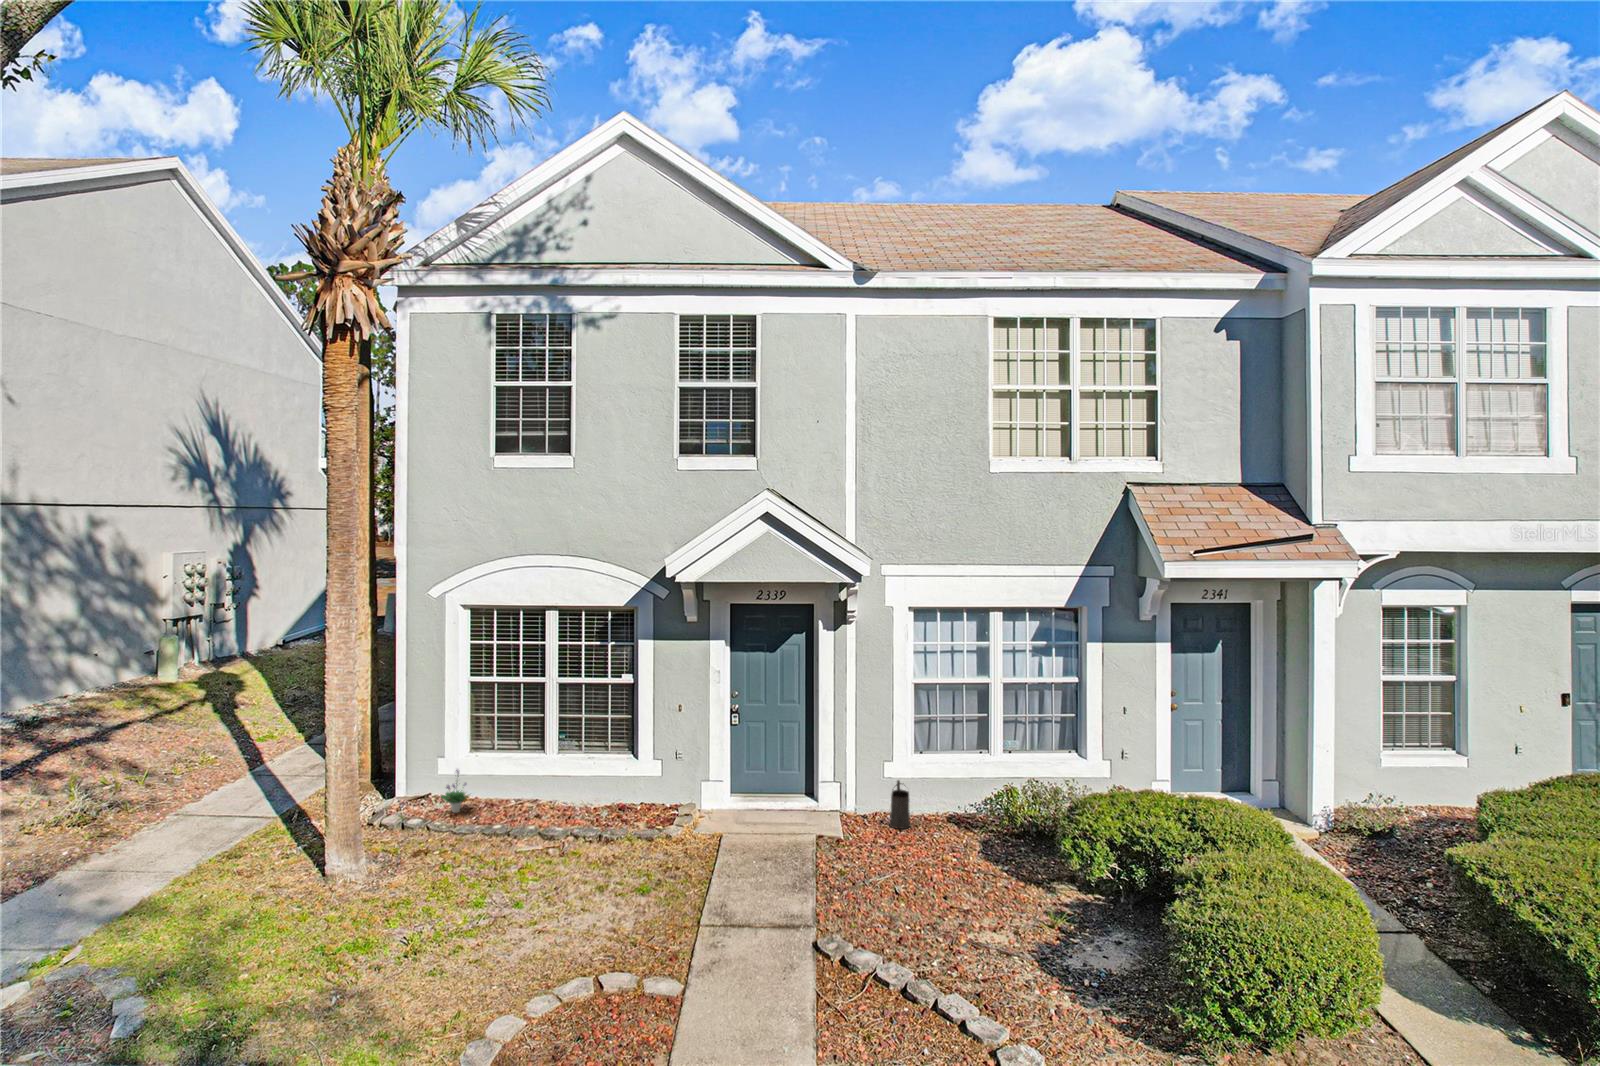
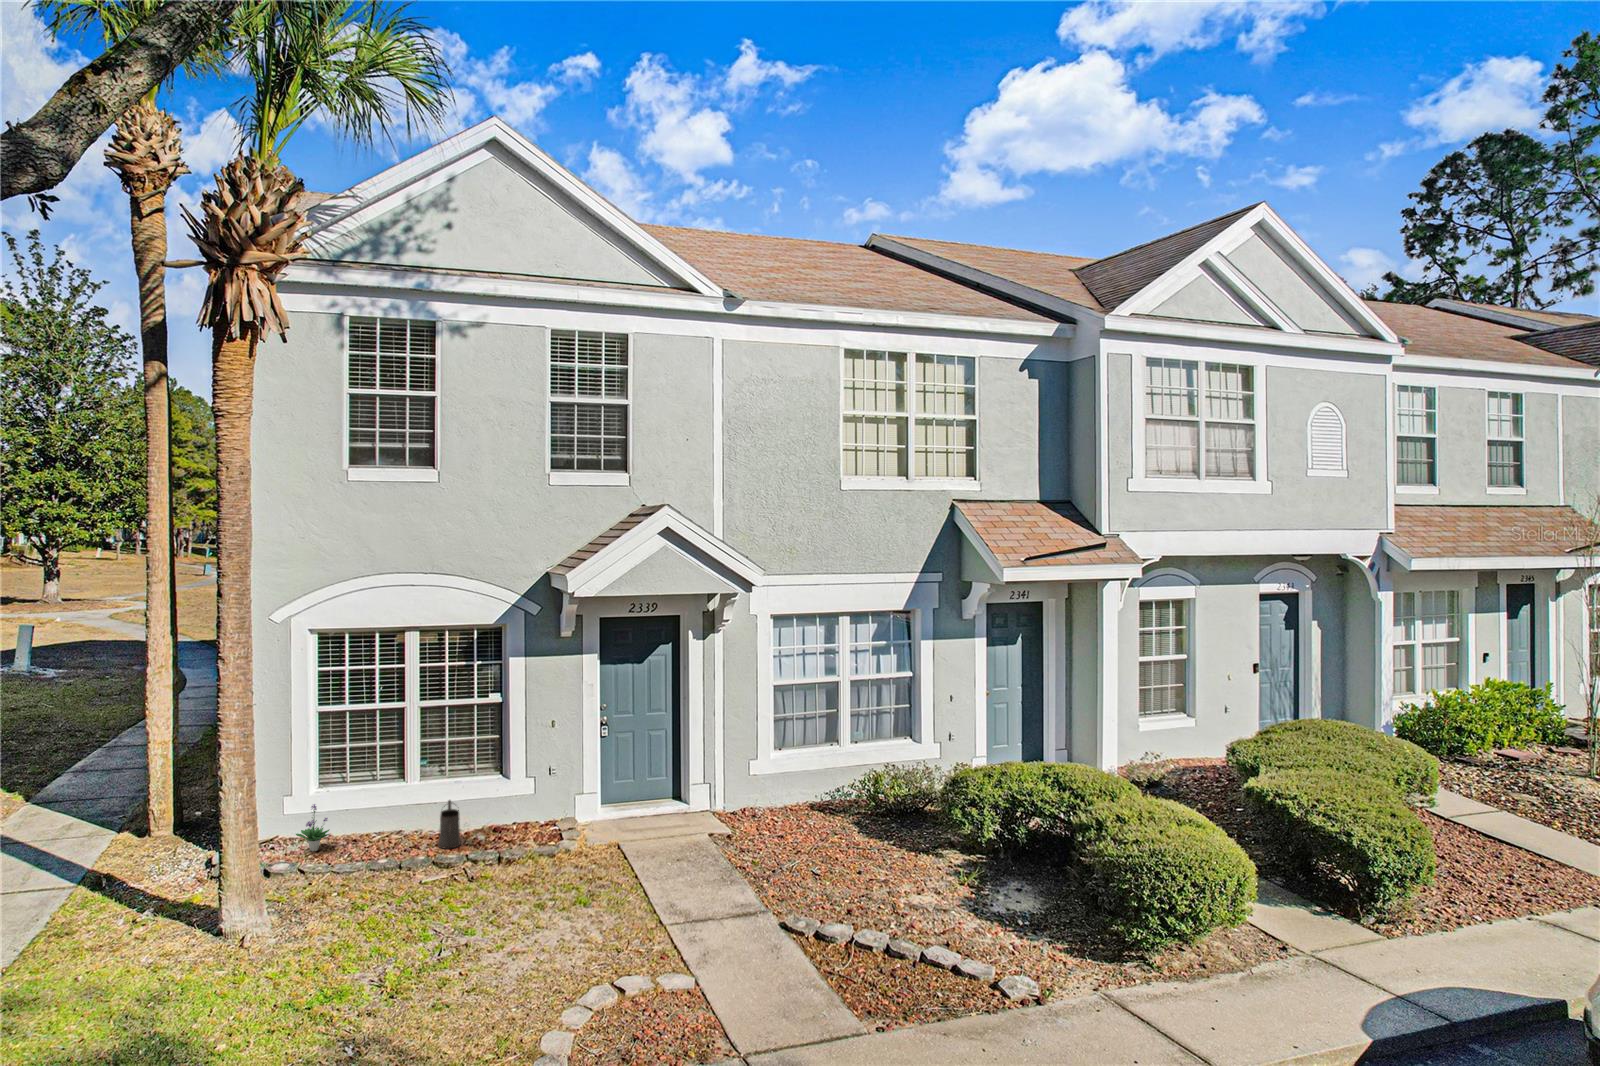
watering can: present [889,780,910,829] -> present [438,800,461,849]

